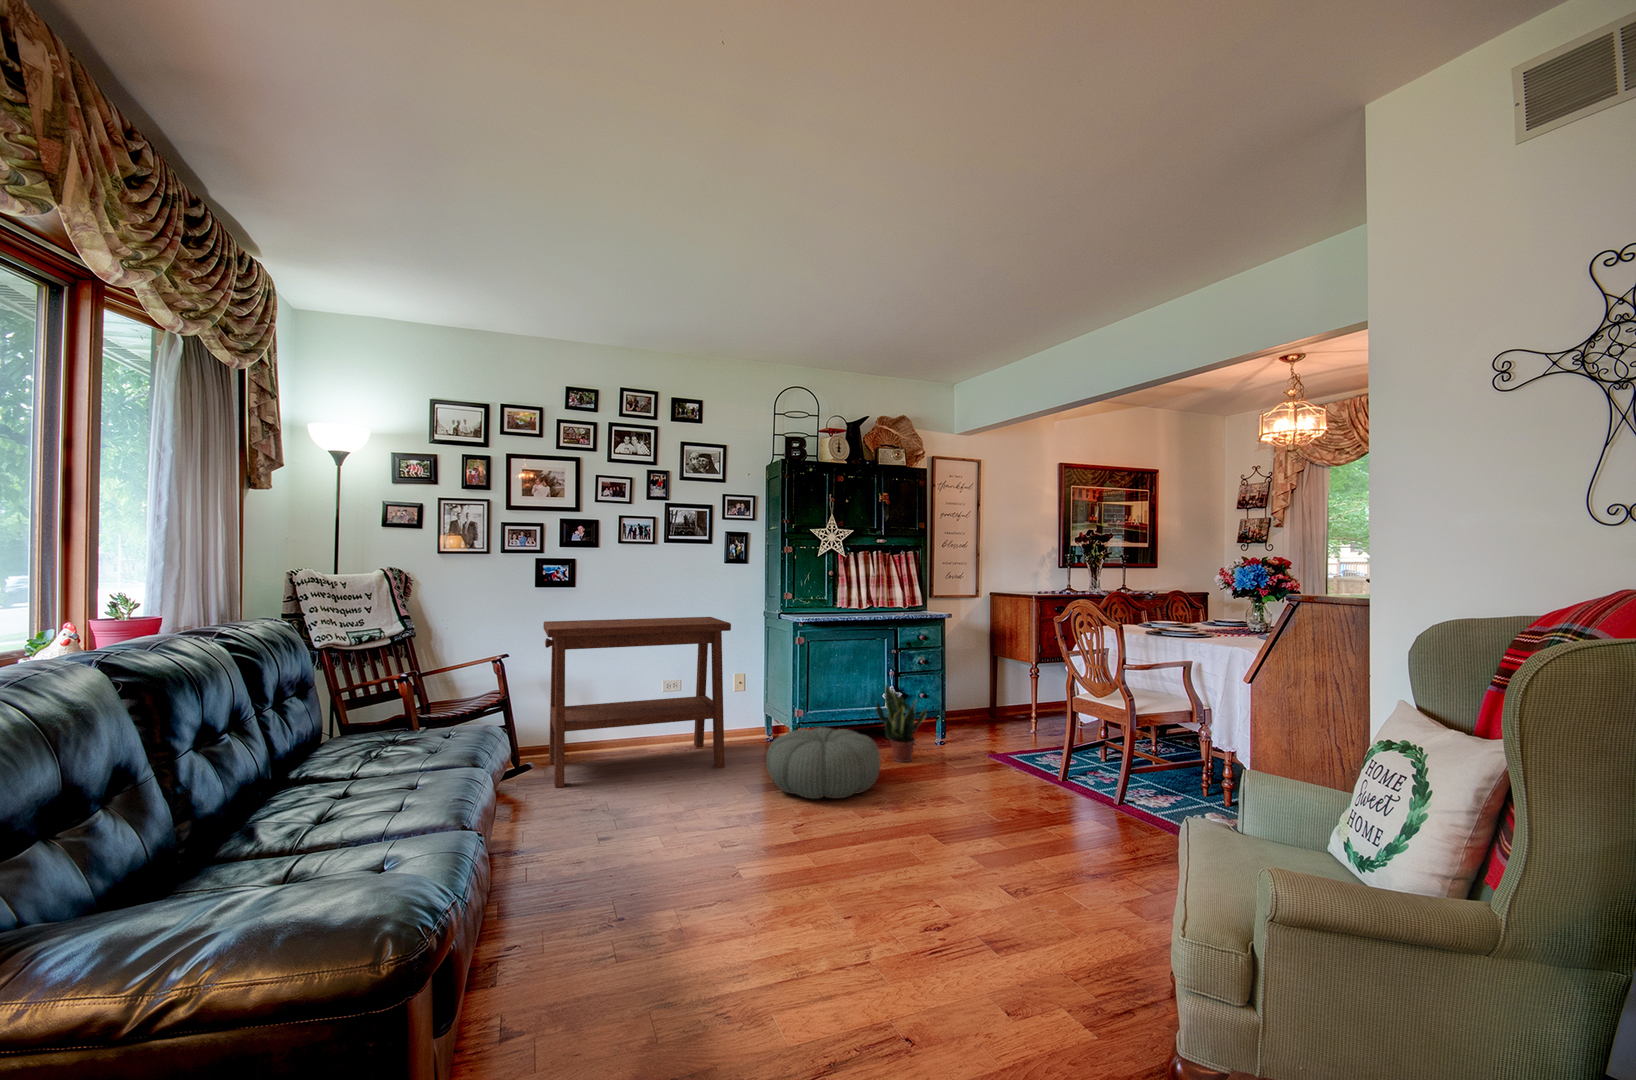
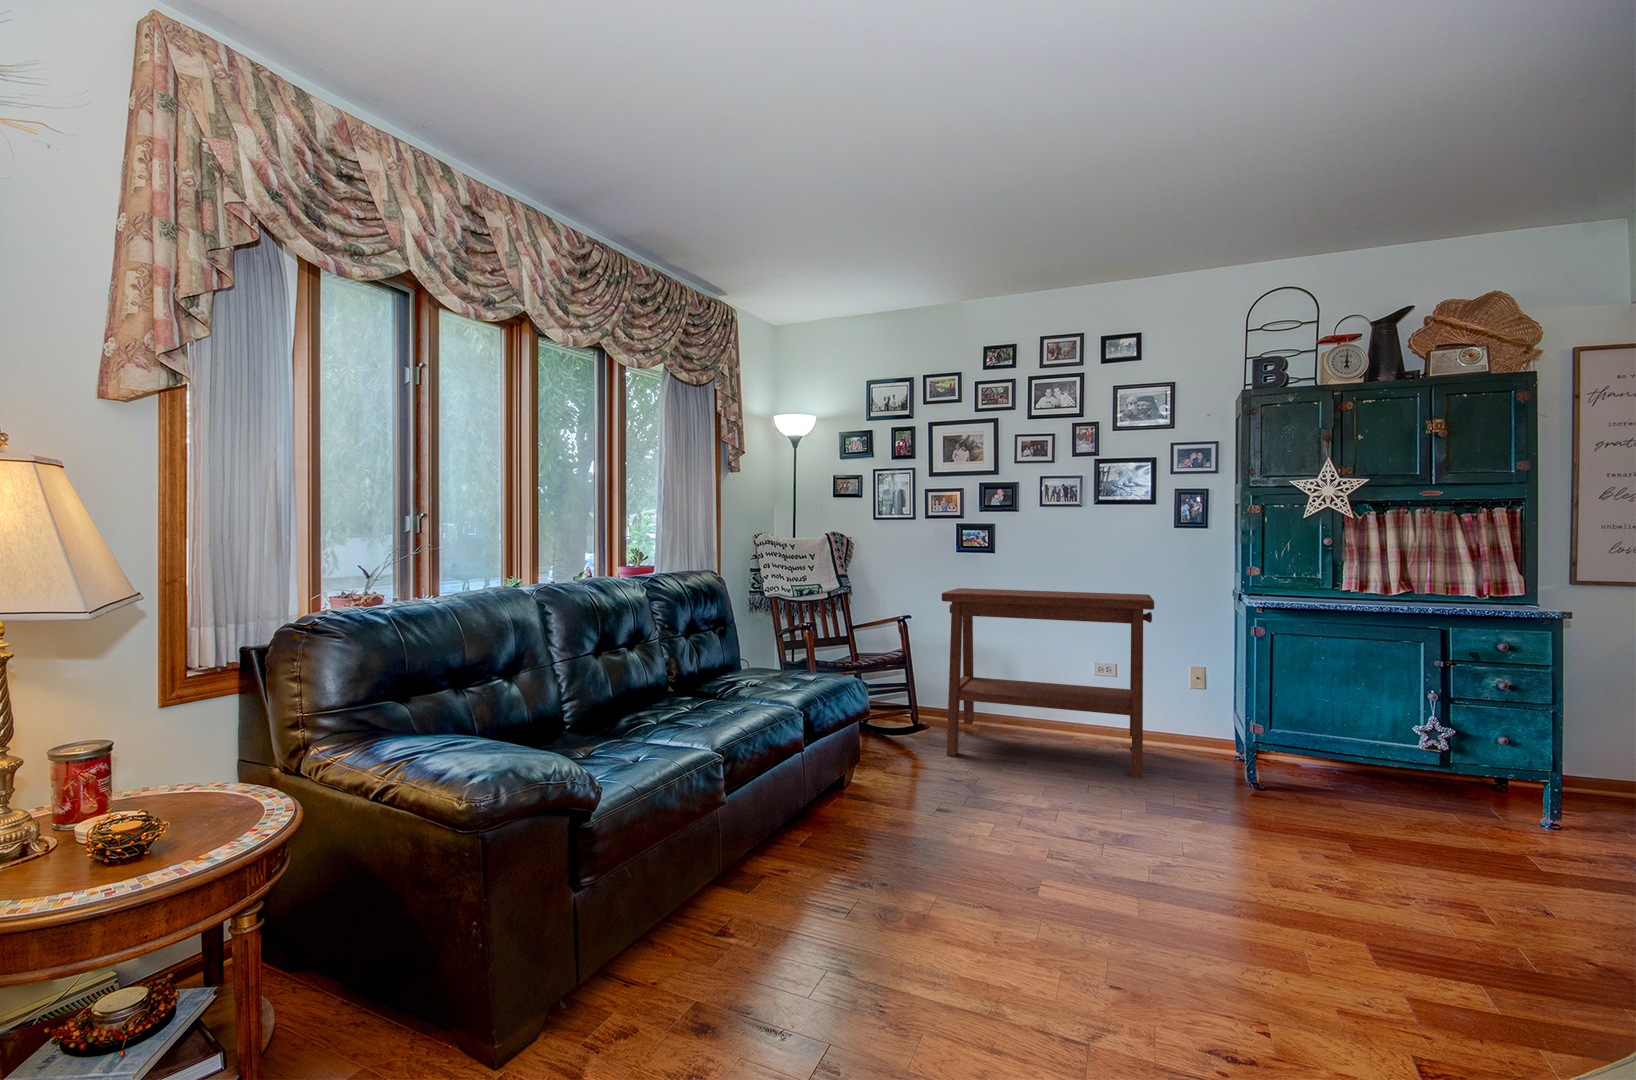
potted plant: present [876,686,927,762] -> none [1388,708,1494,838]
pouf: present [766,727,880,799] -> none [1170,747,1358,852]

